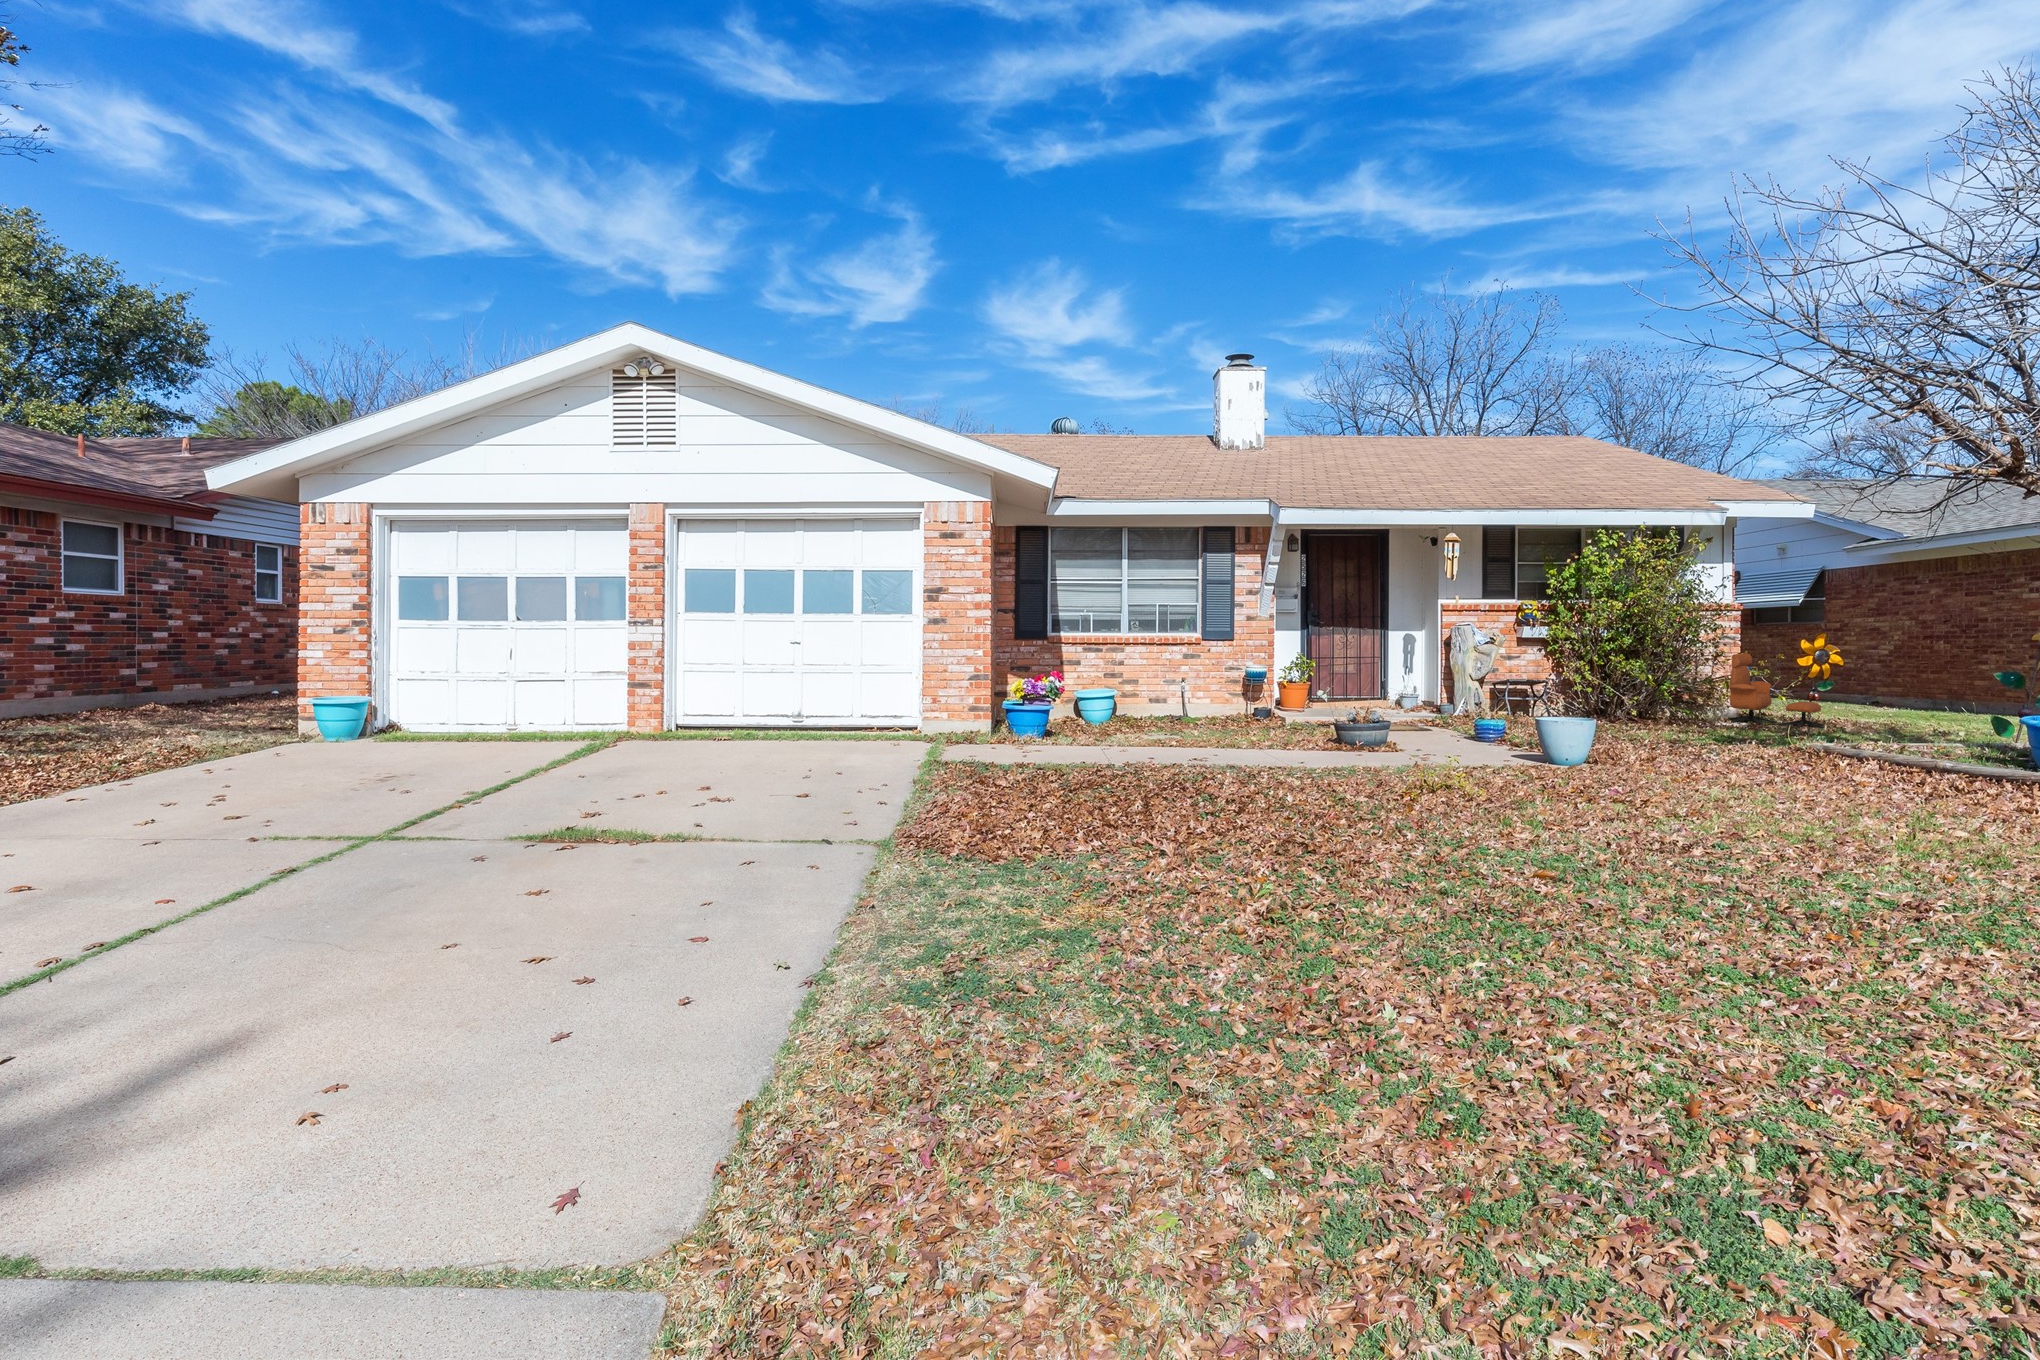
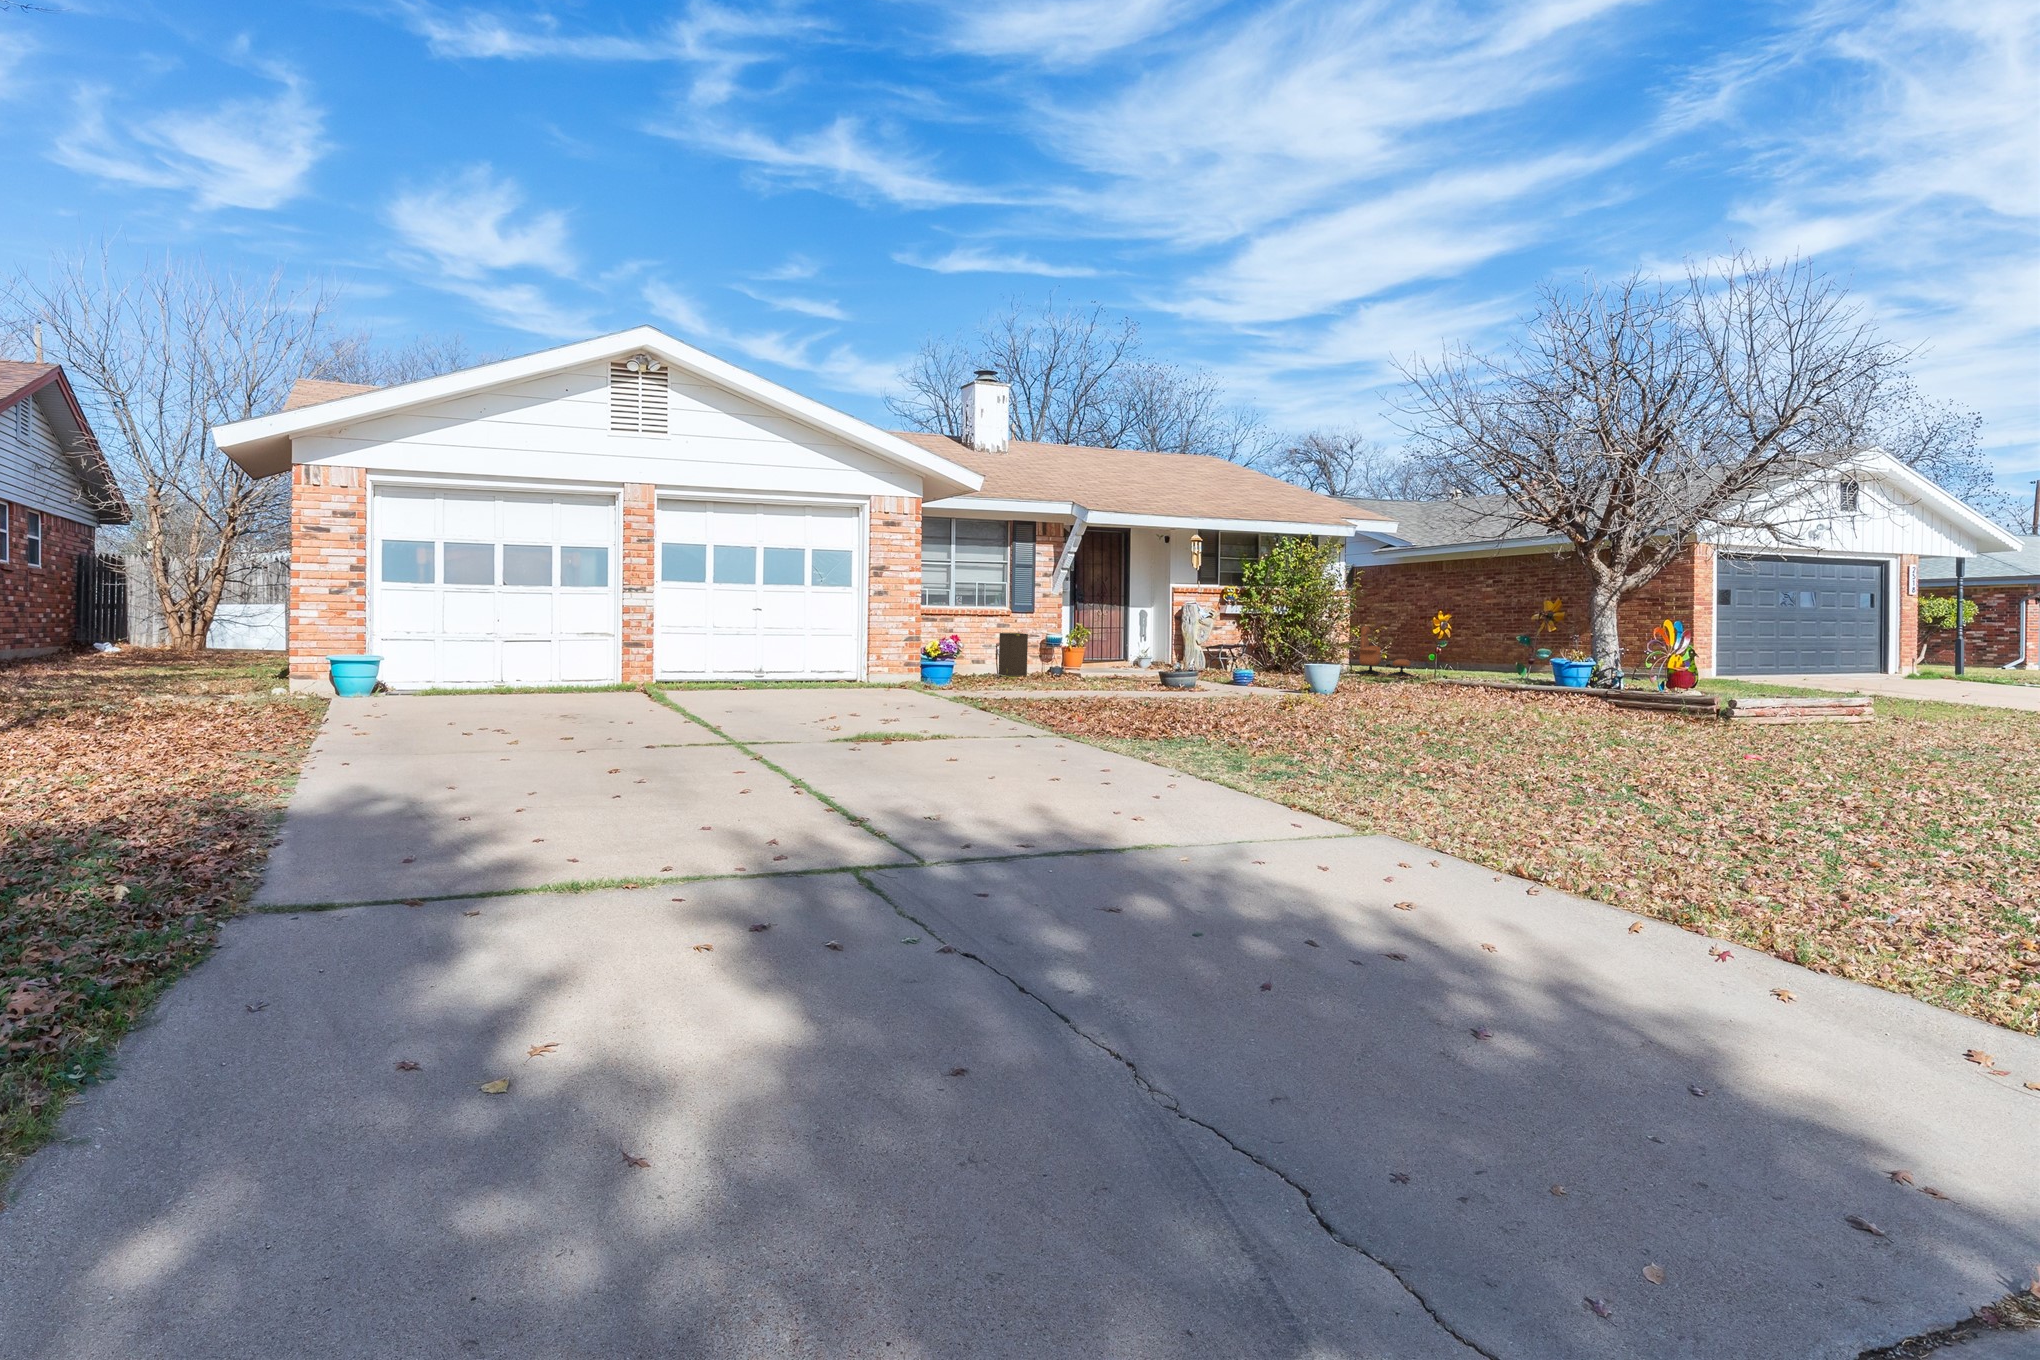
cardboard box: none [1179,663,1208,715] -> present [999,633,1028,676]

